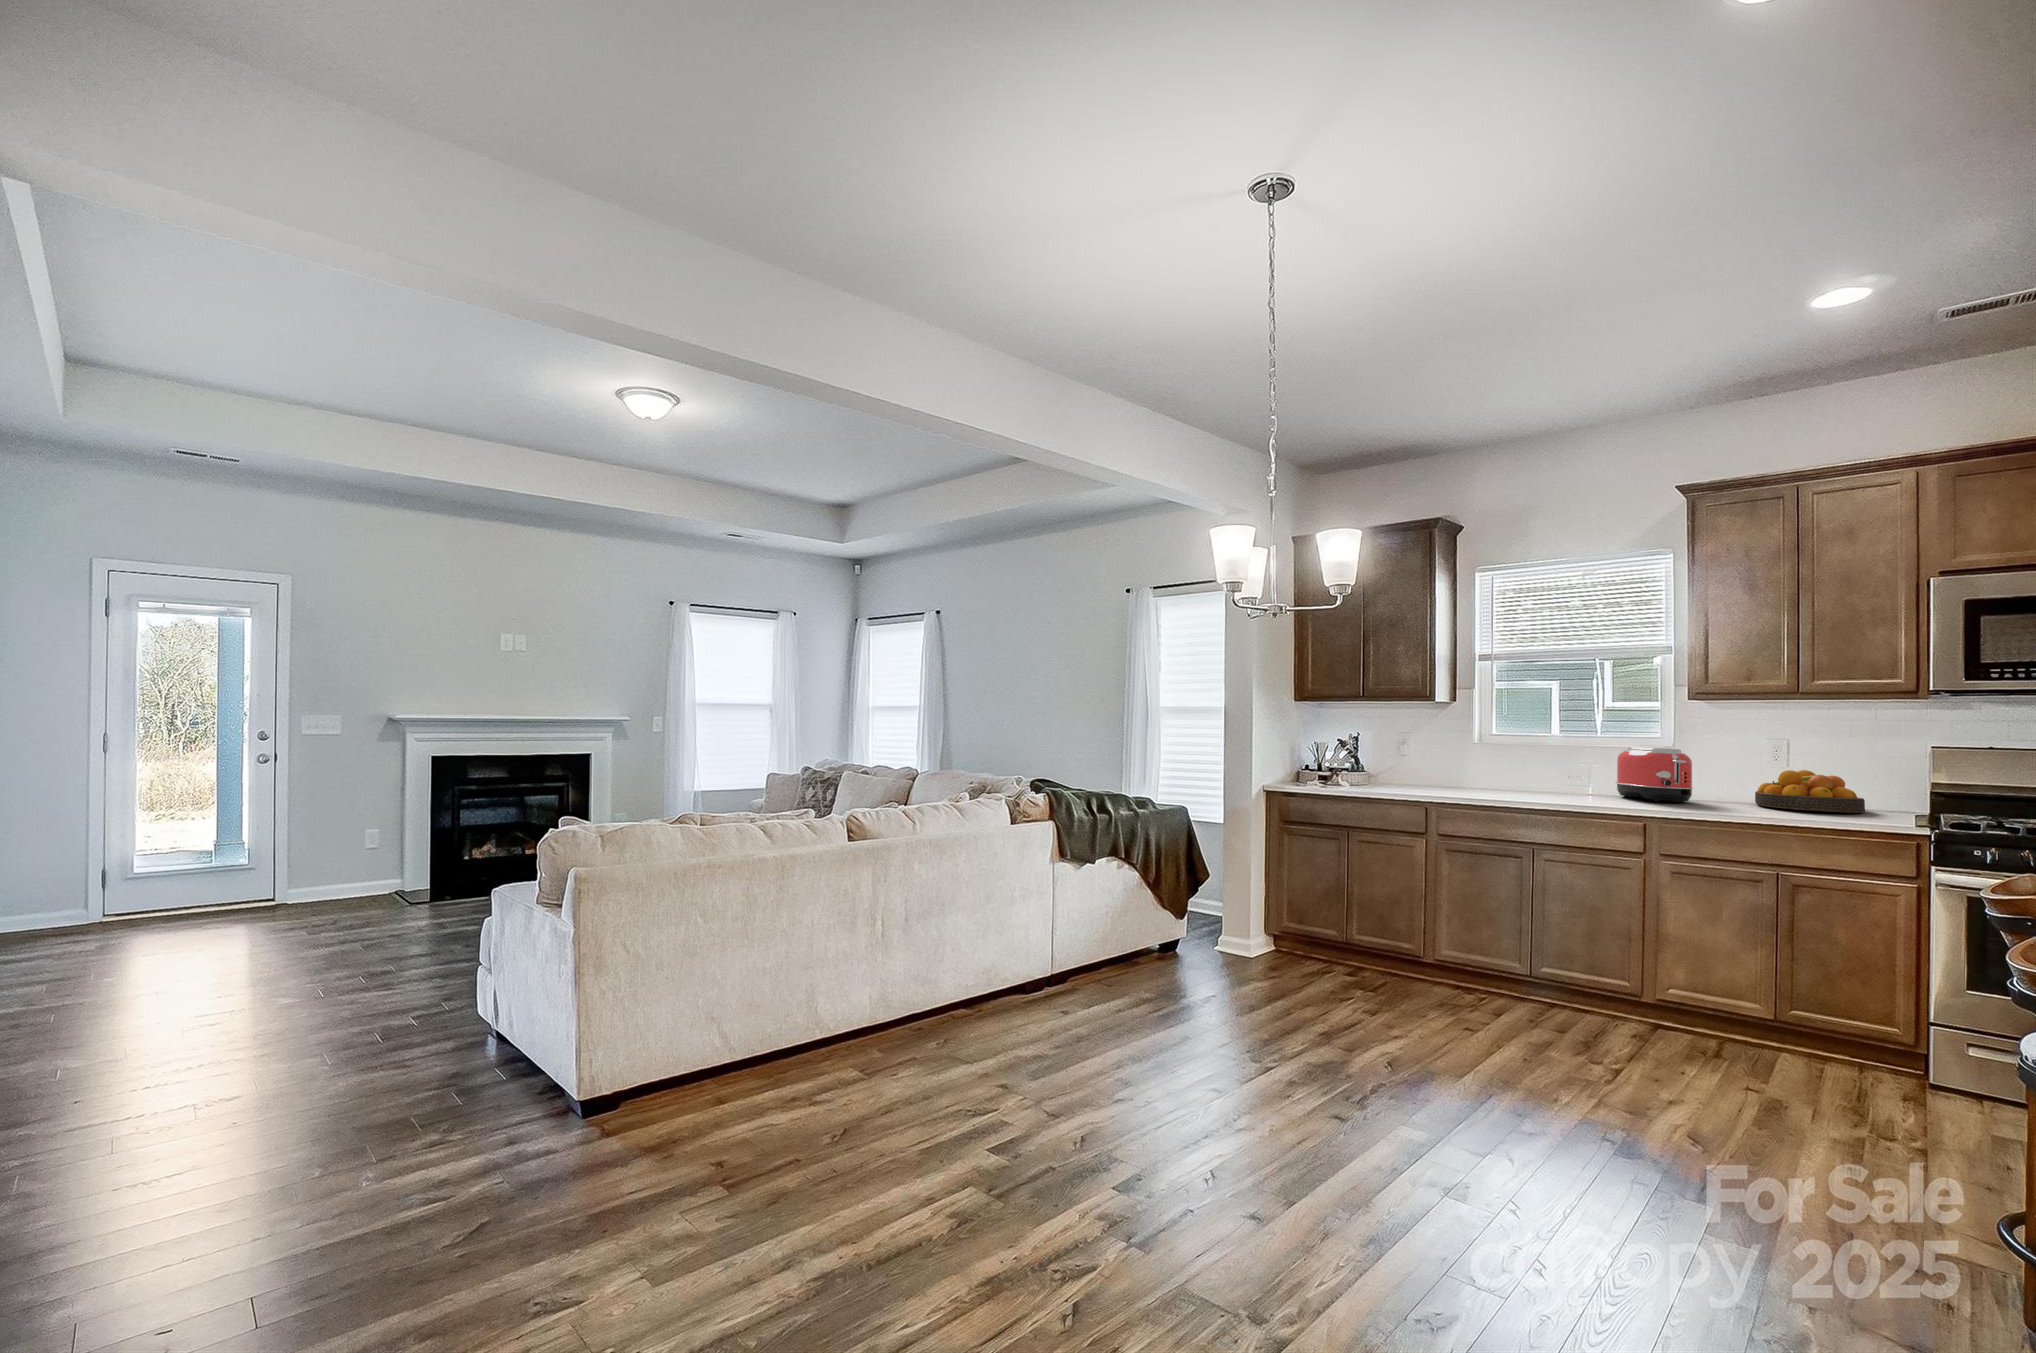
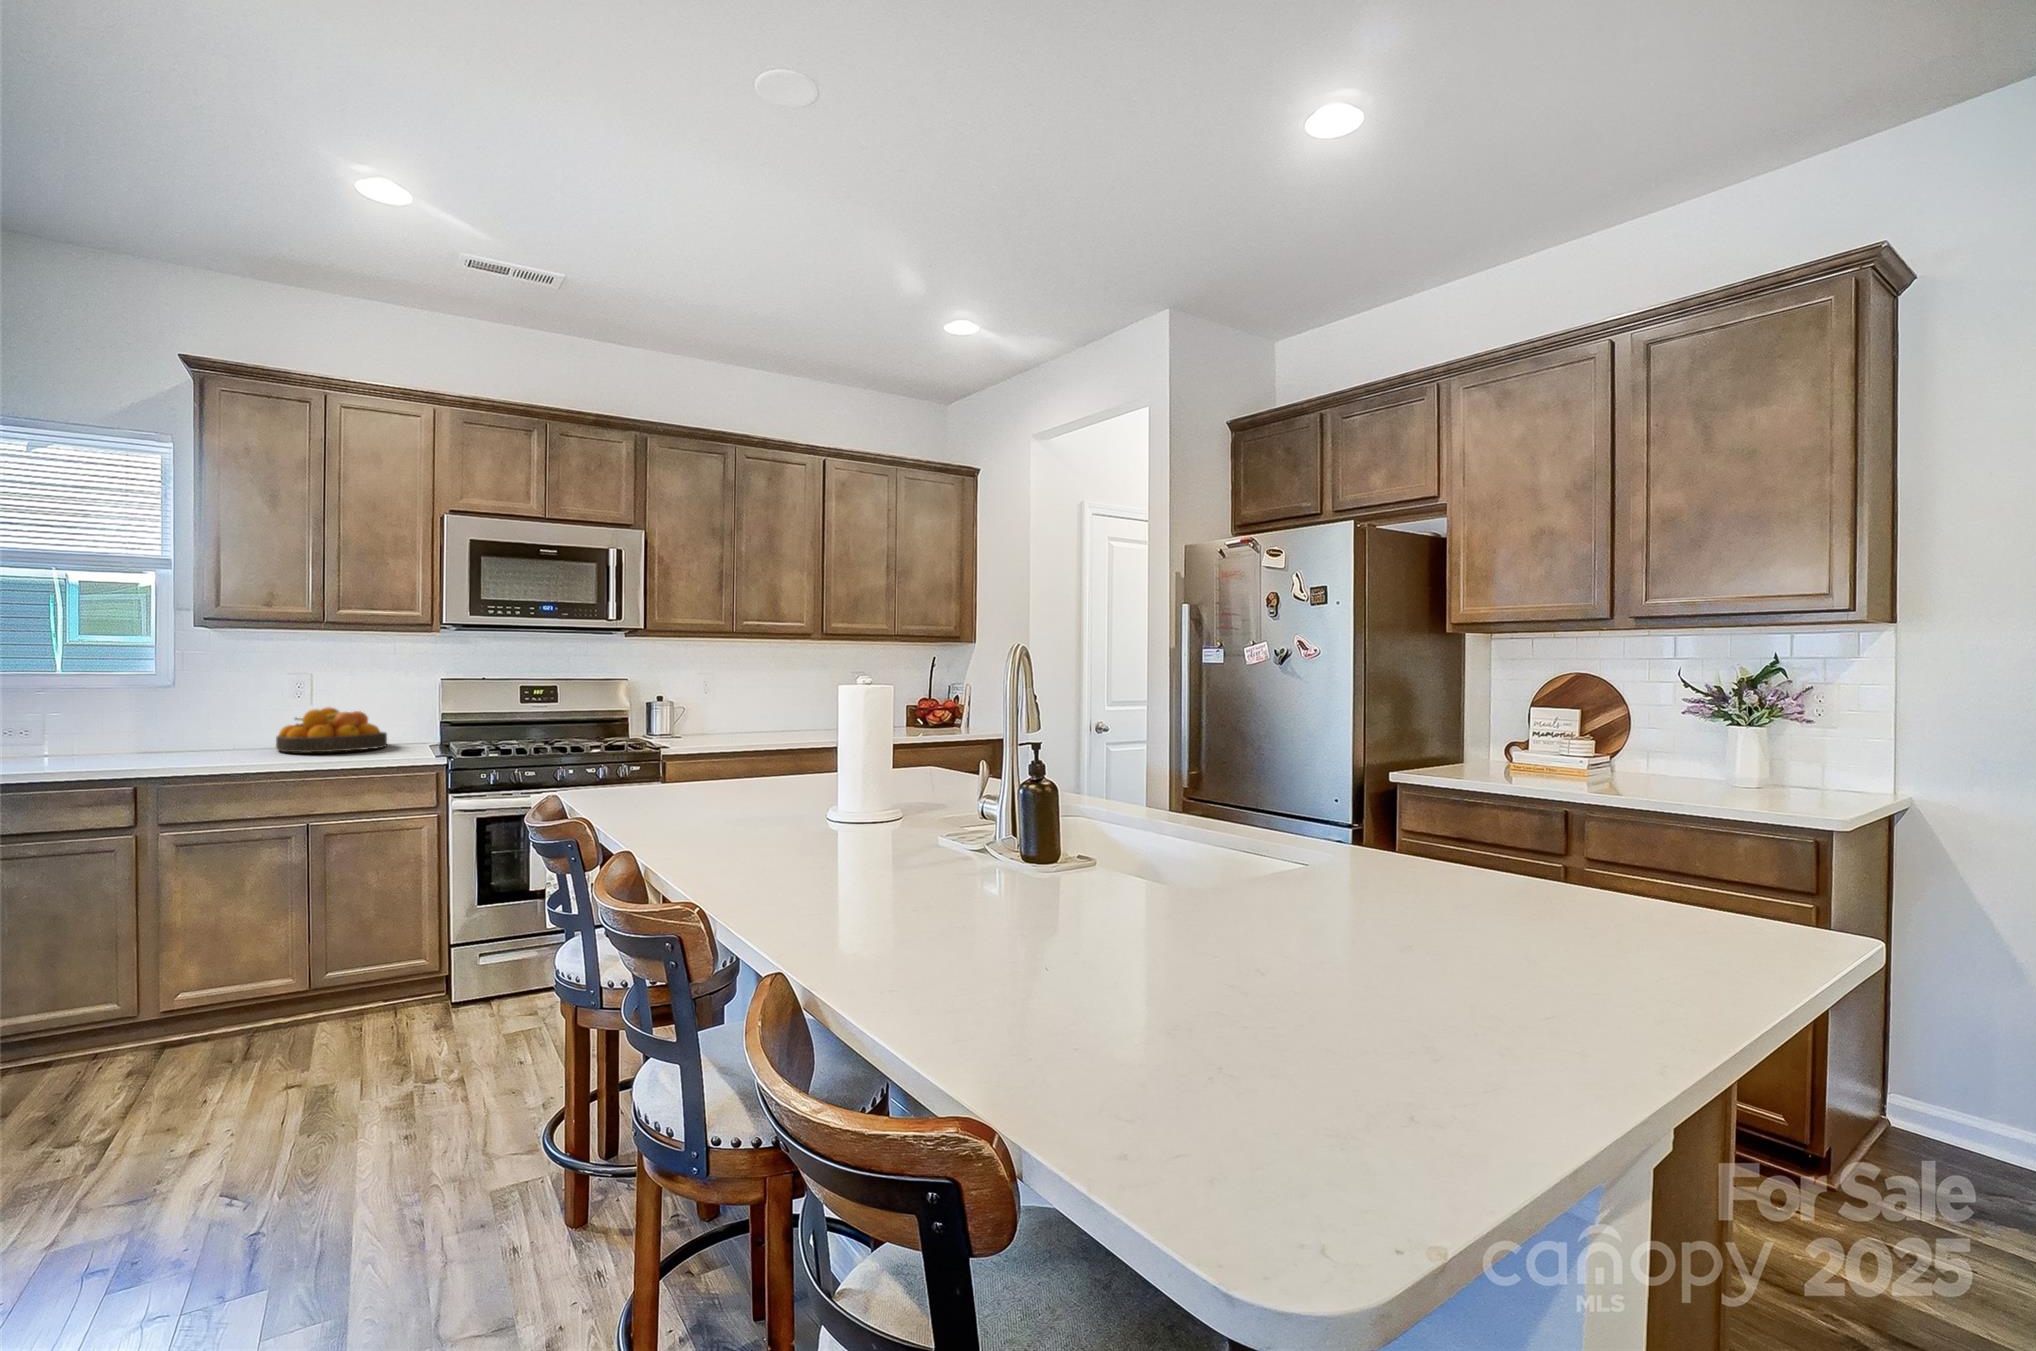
toaster: present [1616,747,1693,803] -> none [87,693,202,763]

